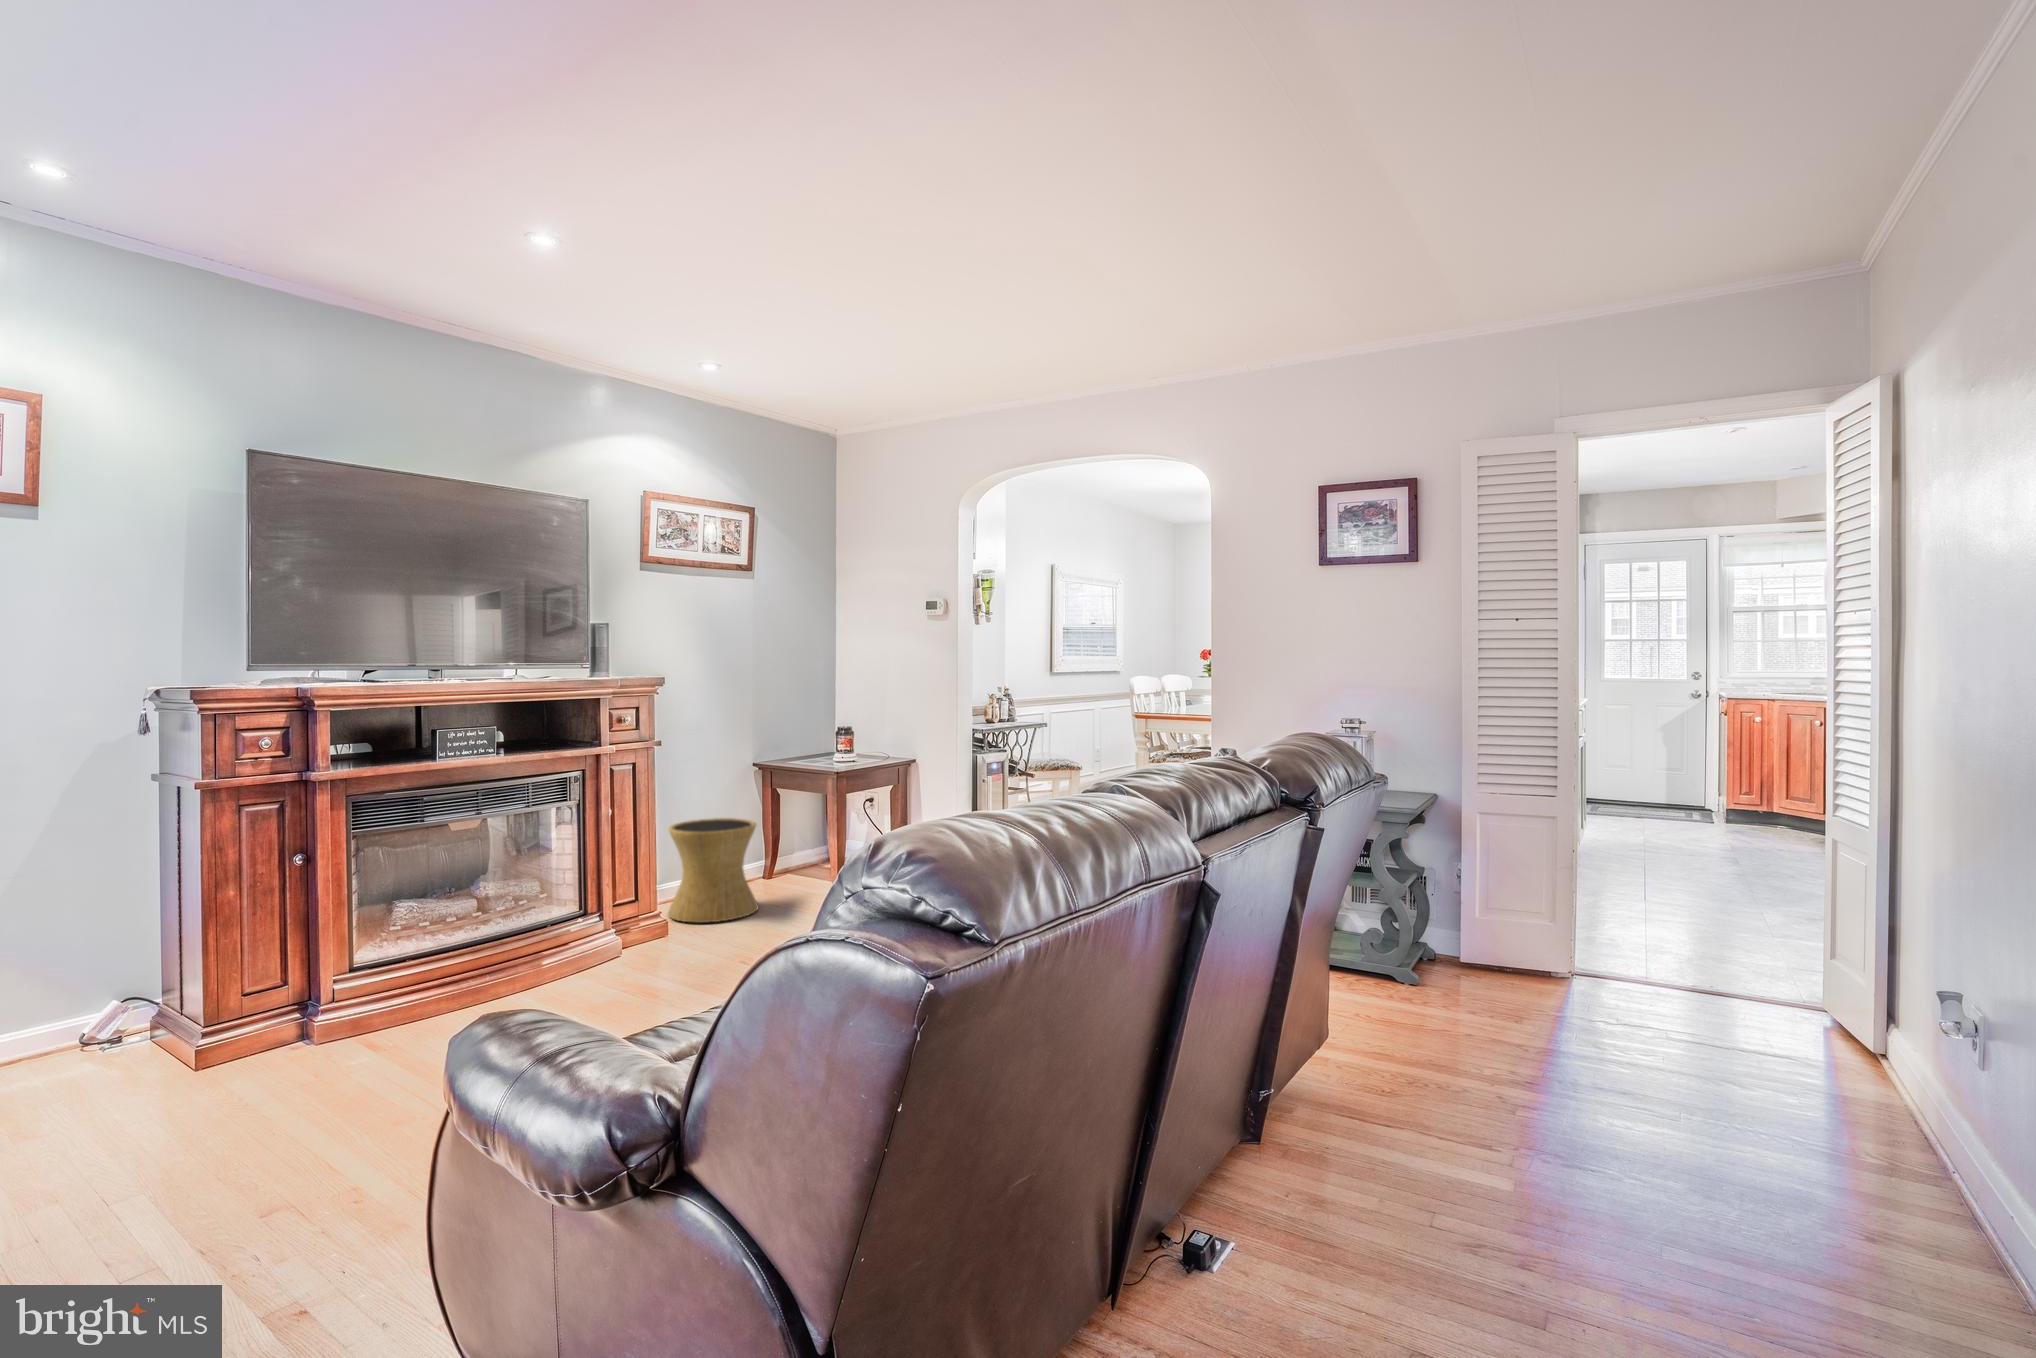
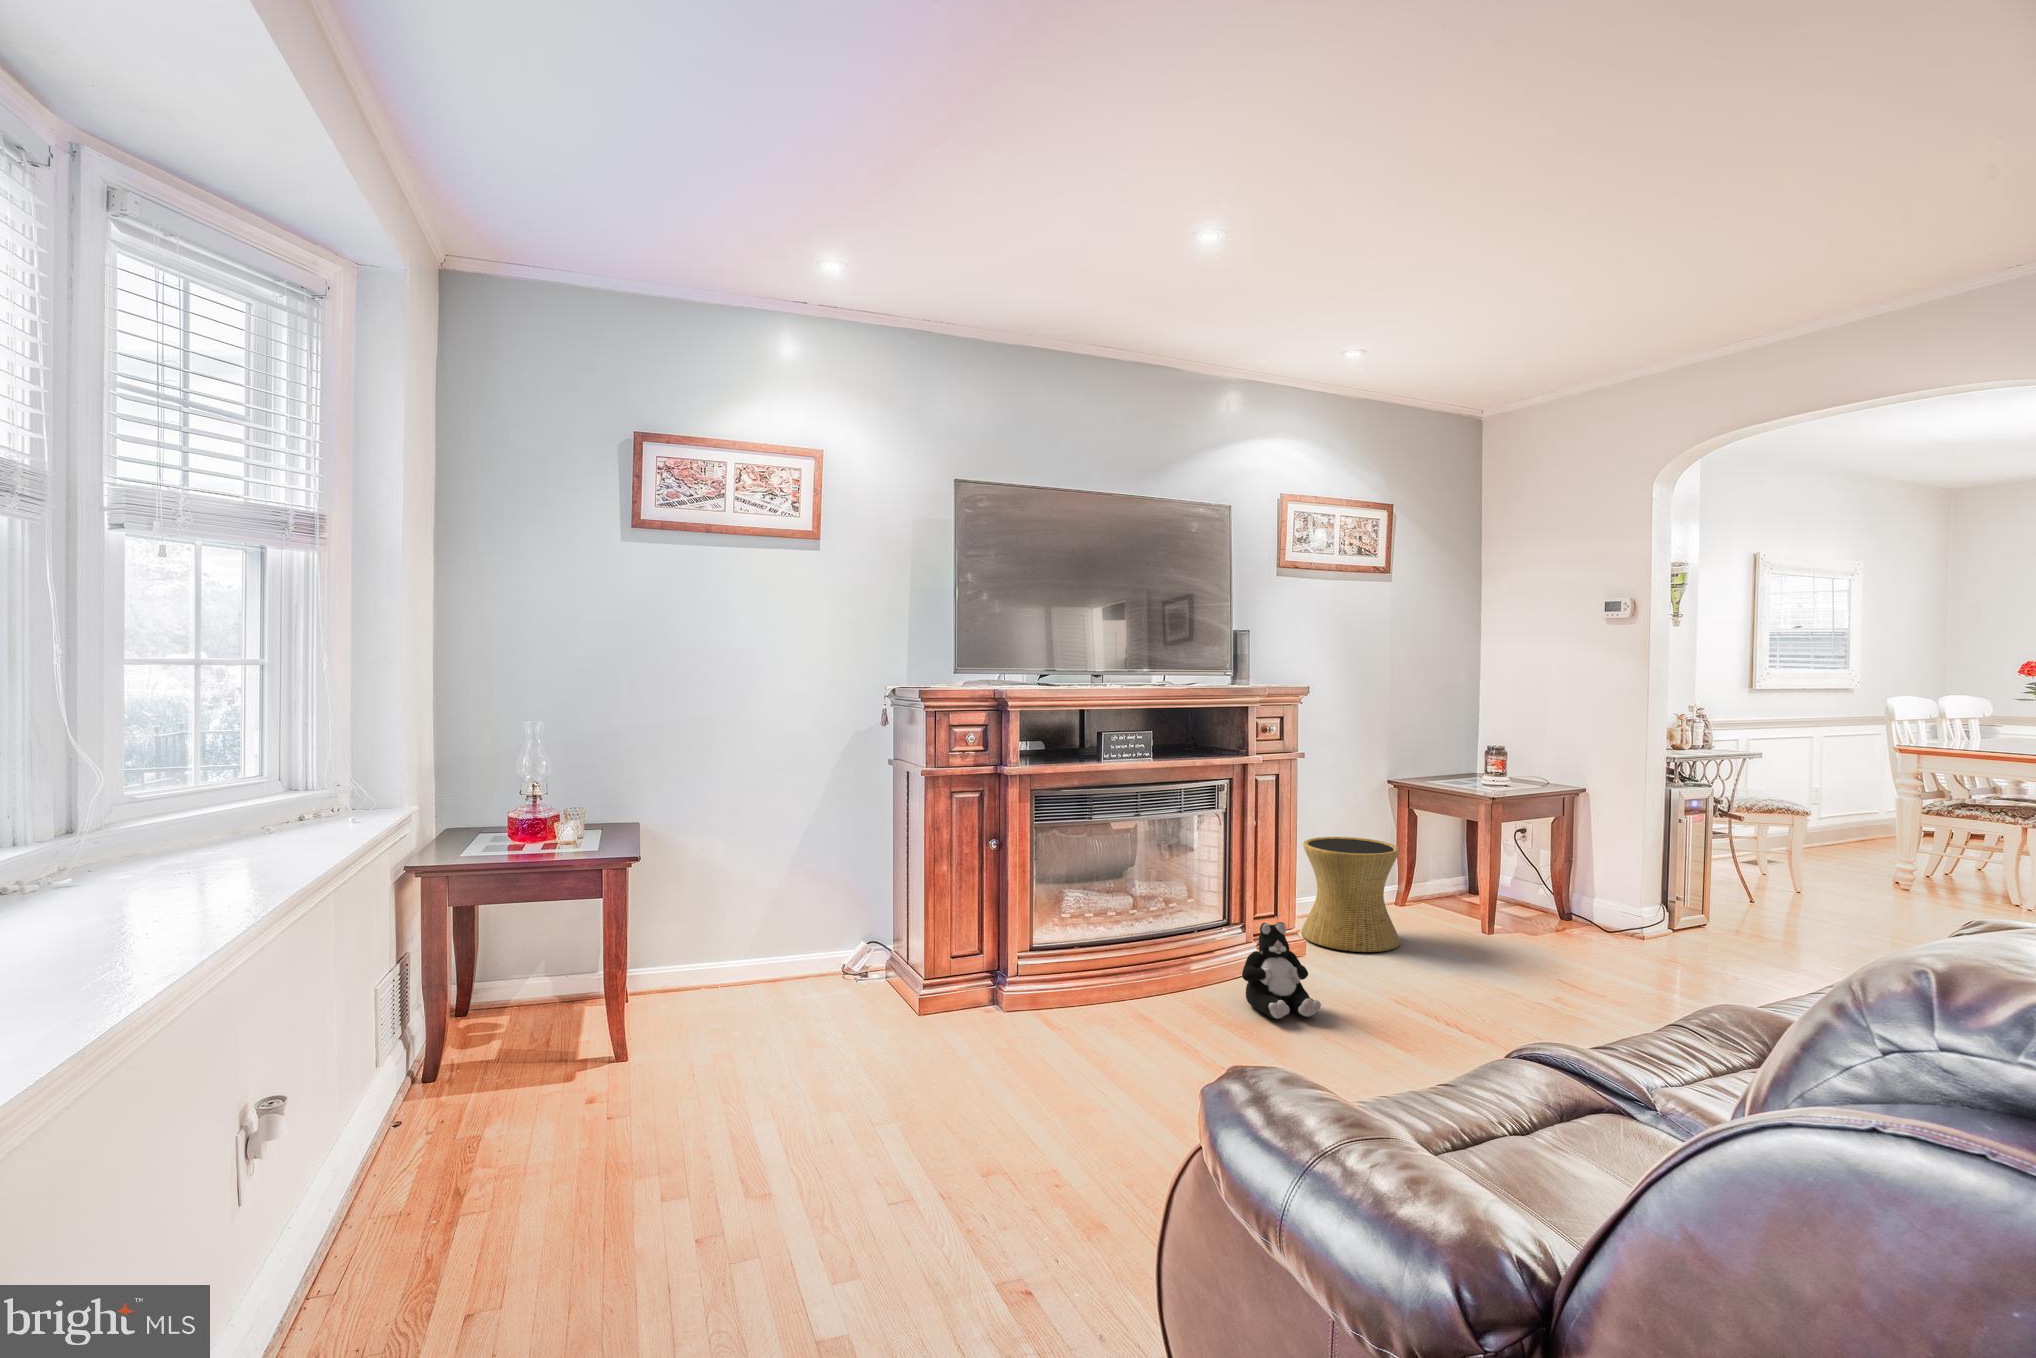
plush toy: none [597,901,673,990] -> present [1242,922,1321,1019]

